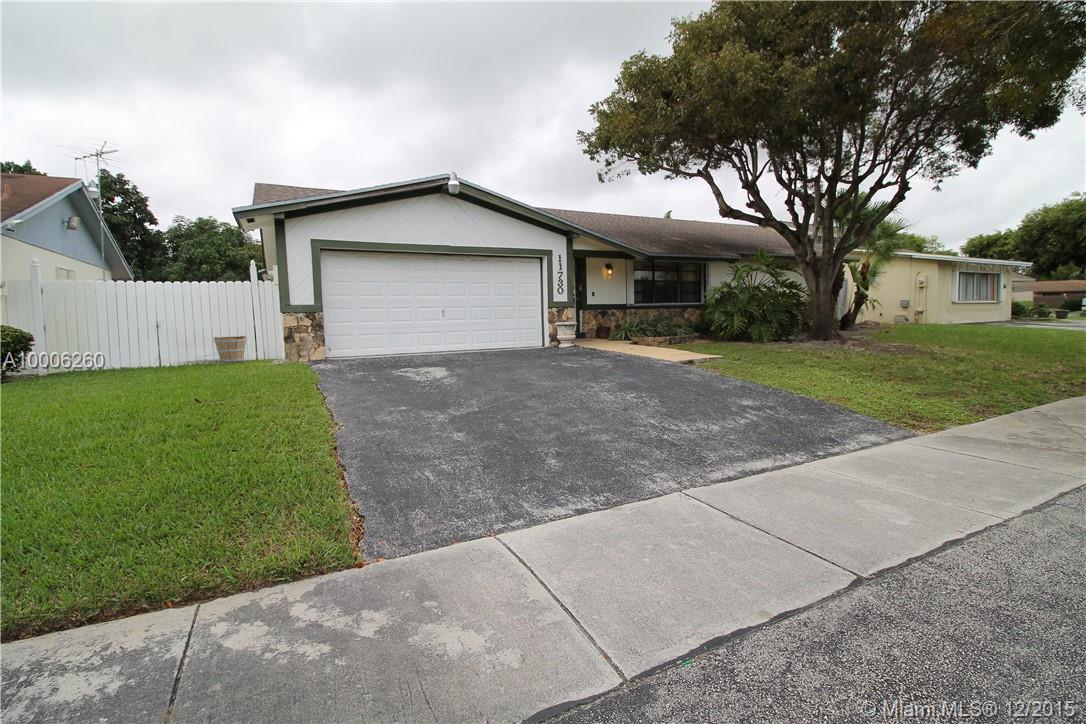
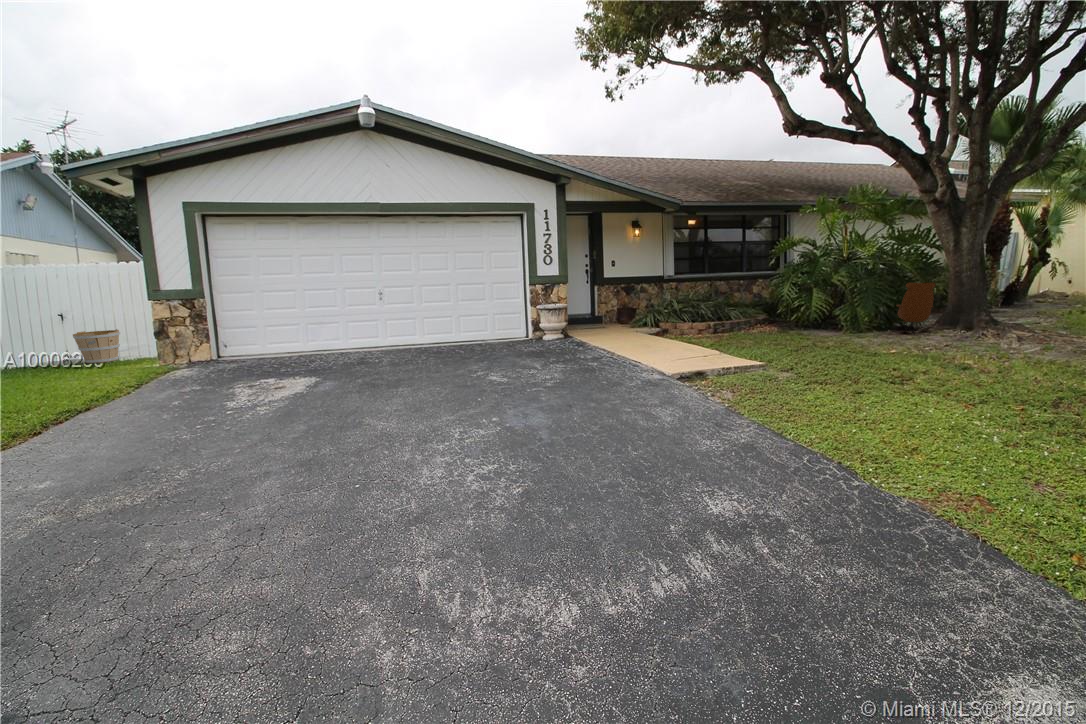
lounge chair: none [781,311,807,344] -> present [893,283,935,334]

